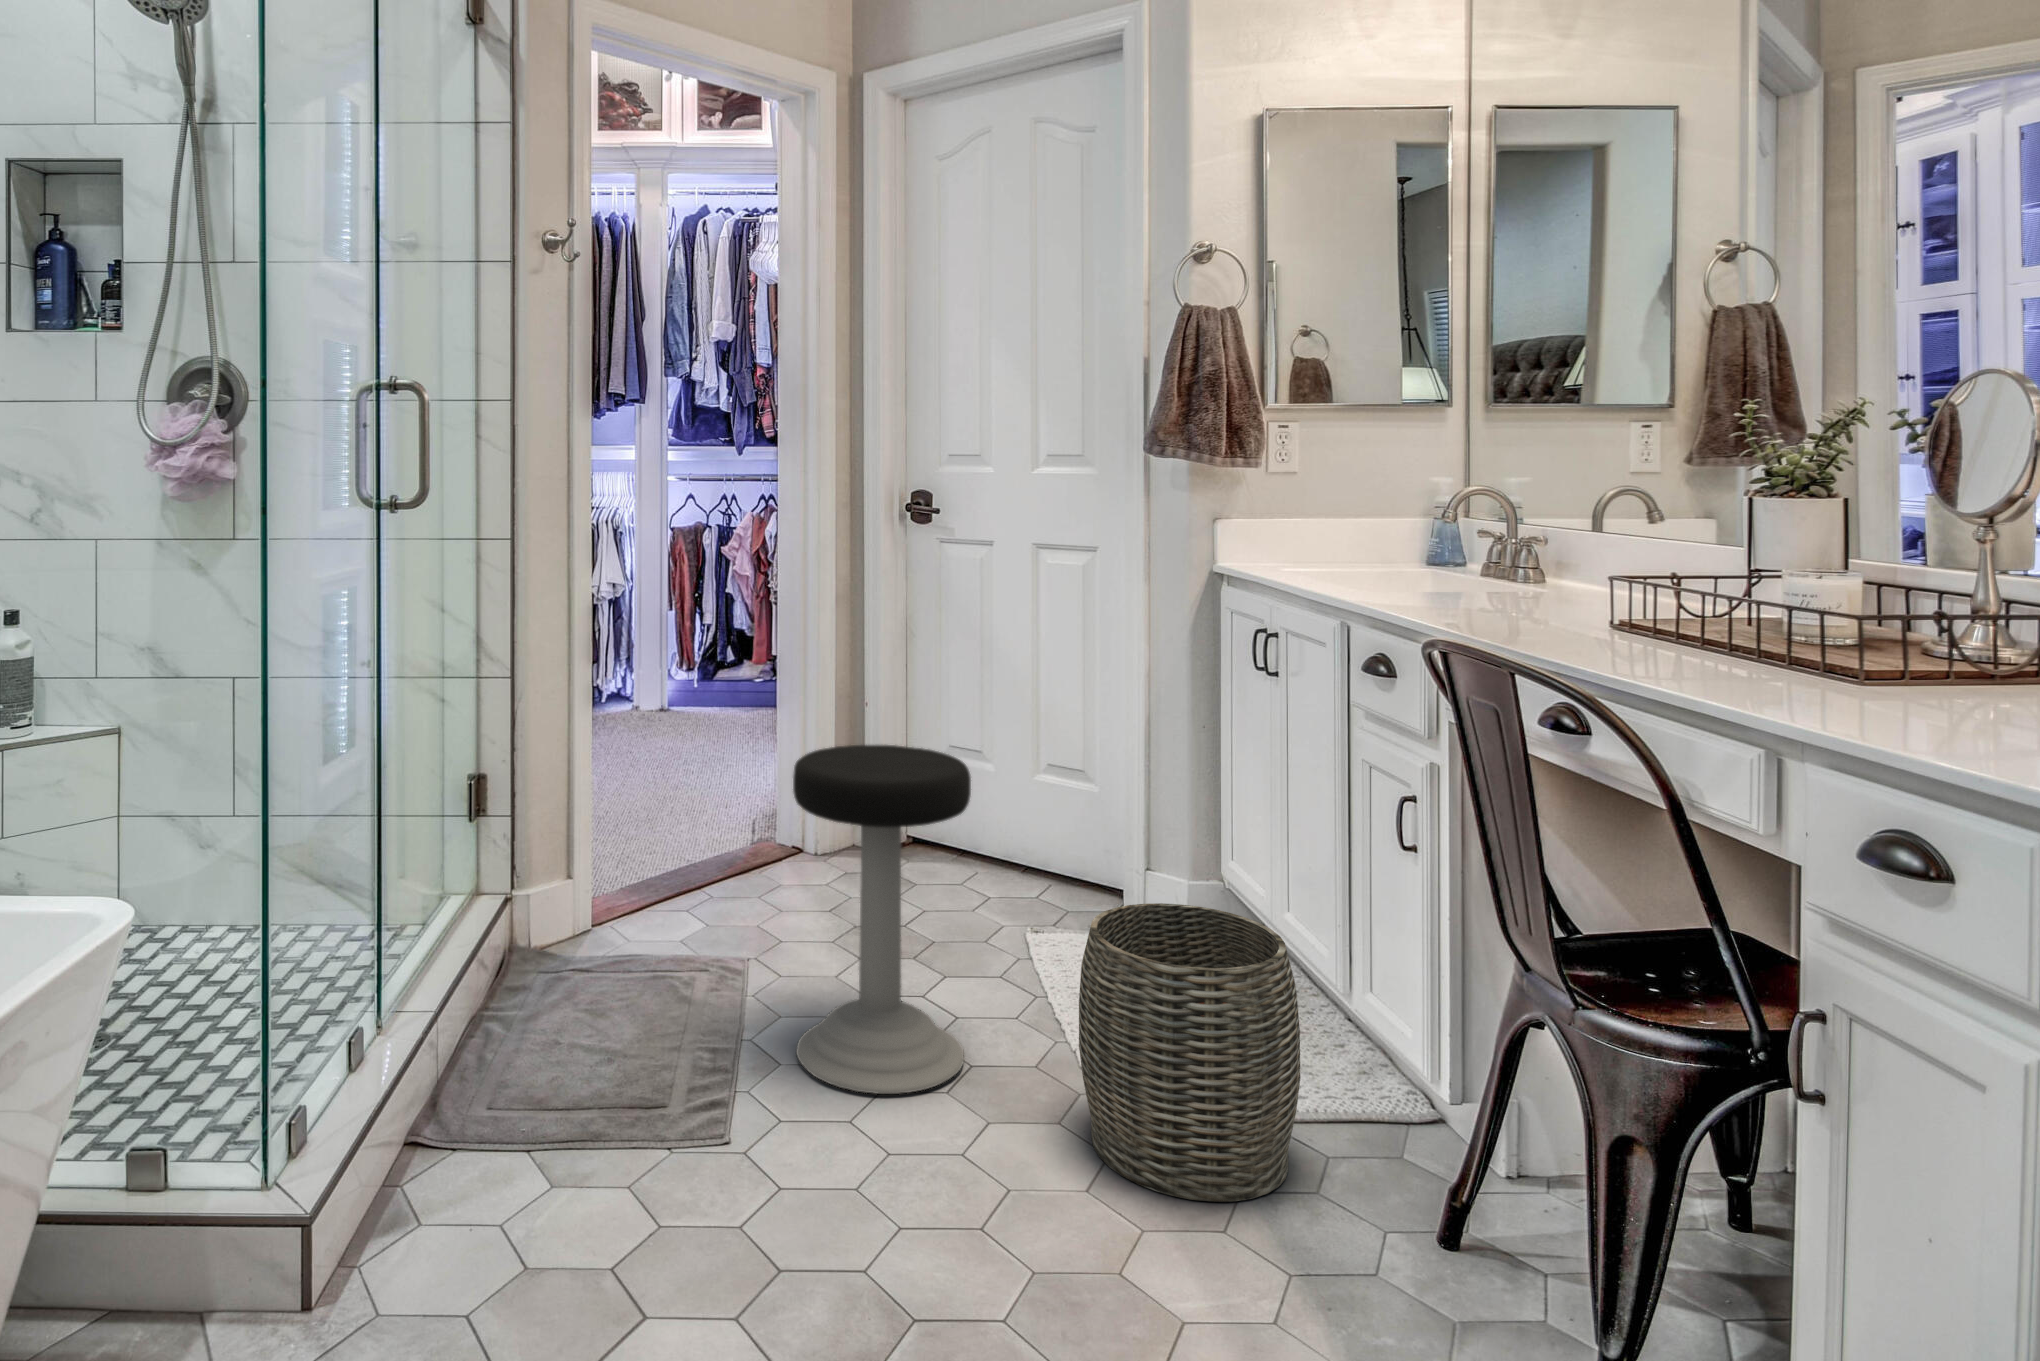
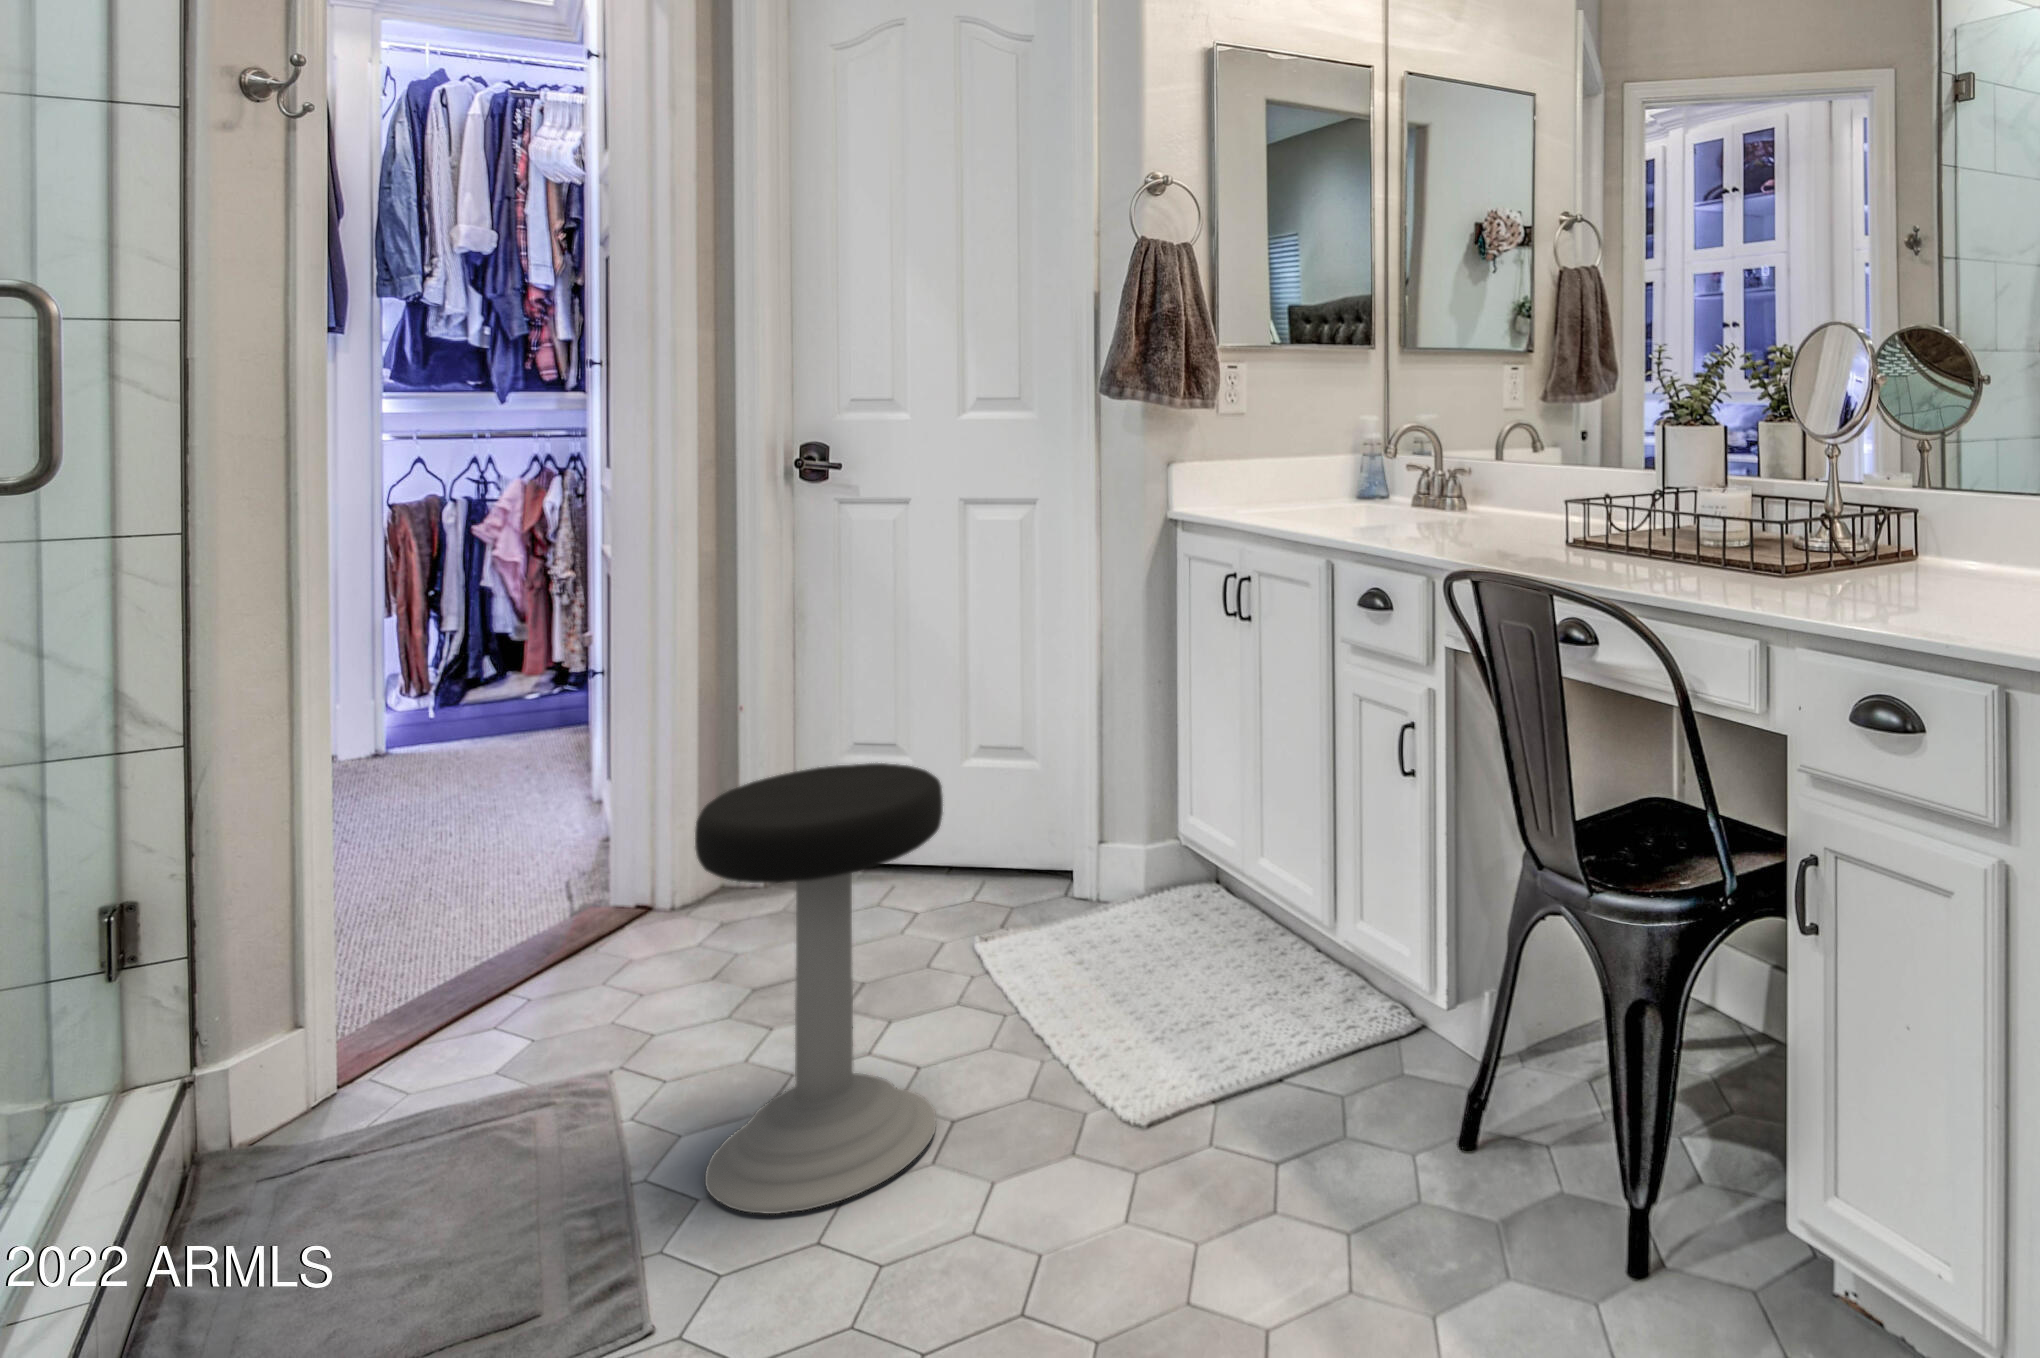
woven basket: present [1079,903,1300,1202] -> none [1091,875,1320,1196]

